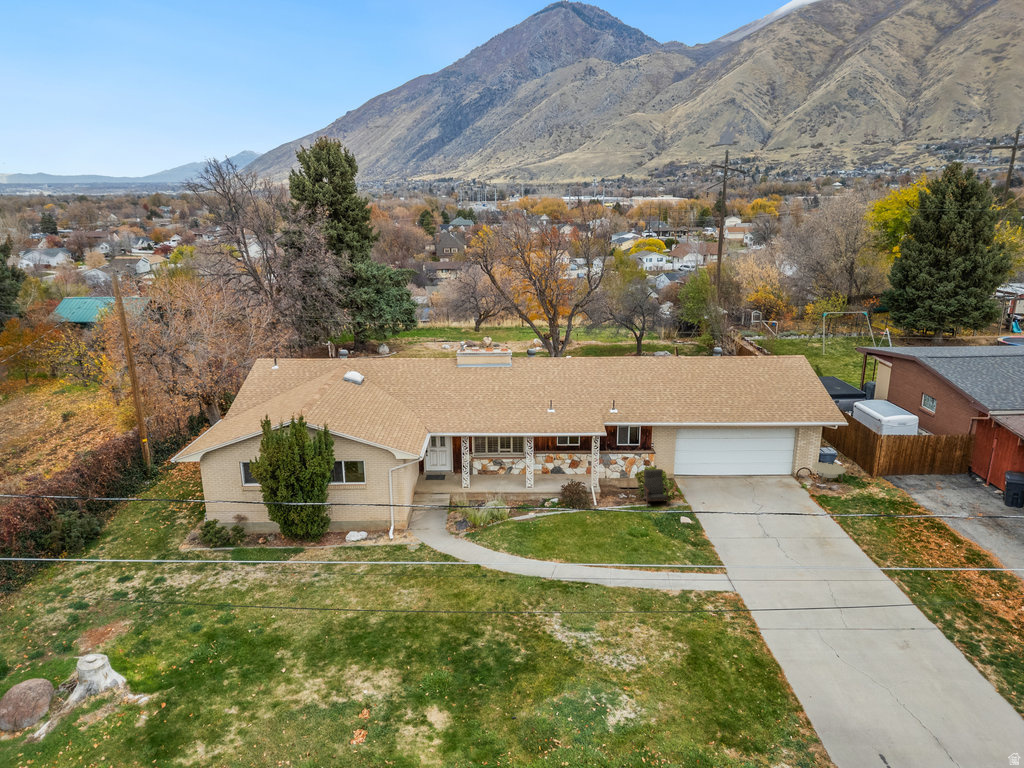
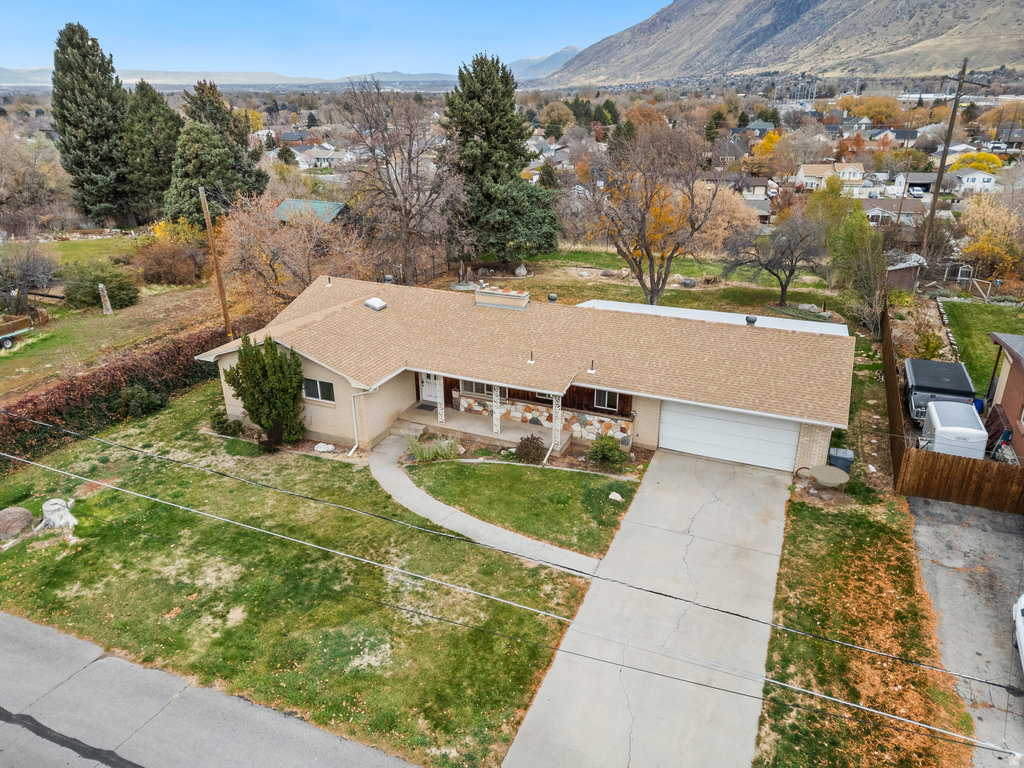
lounge chair: present [643,469,669,507] -> present [255,417,286,455]

